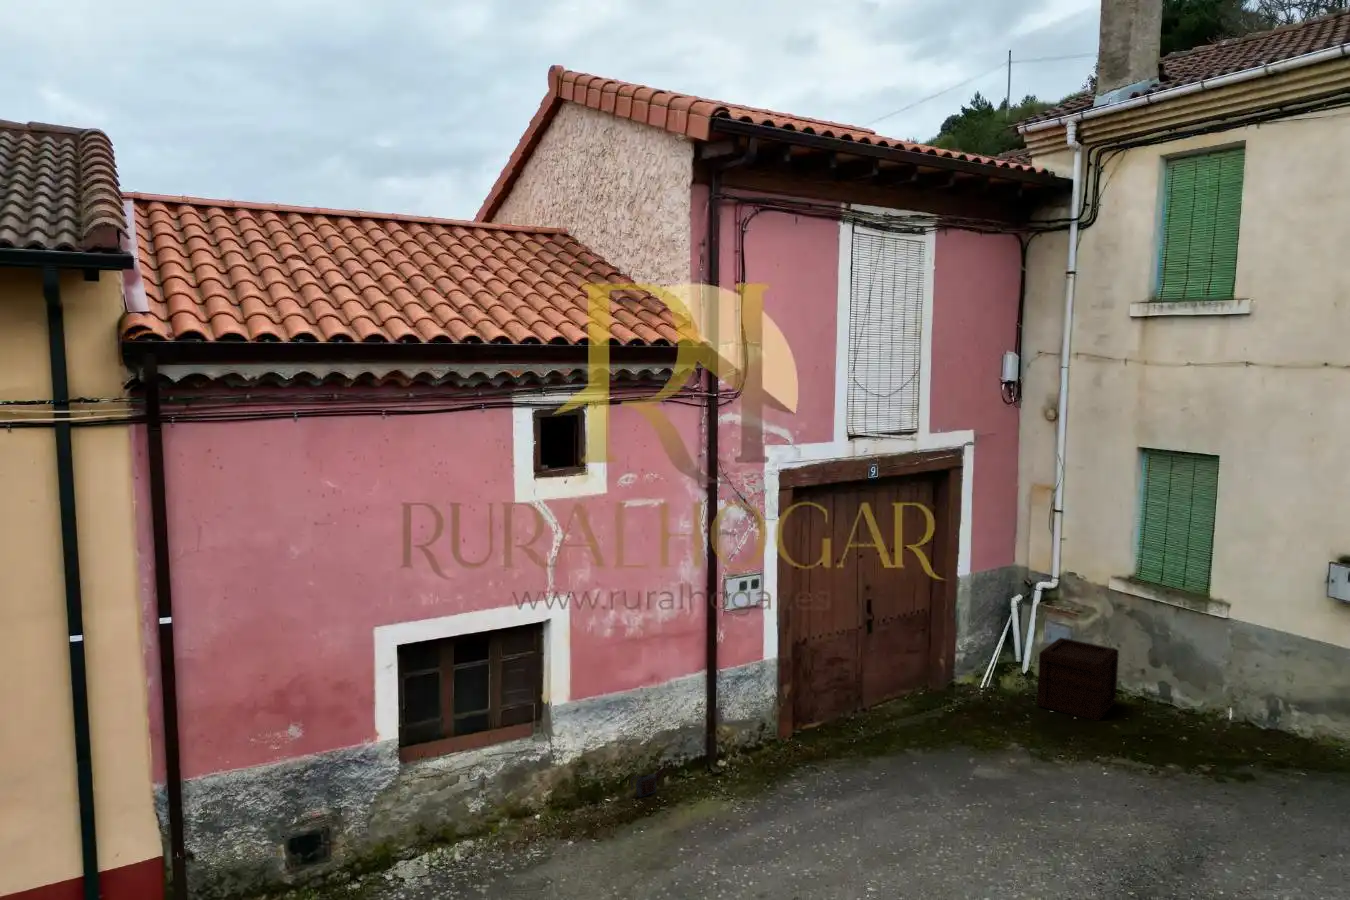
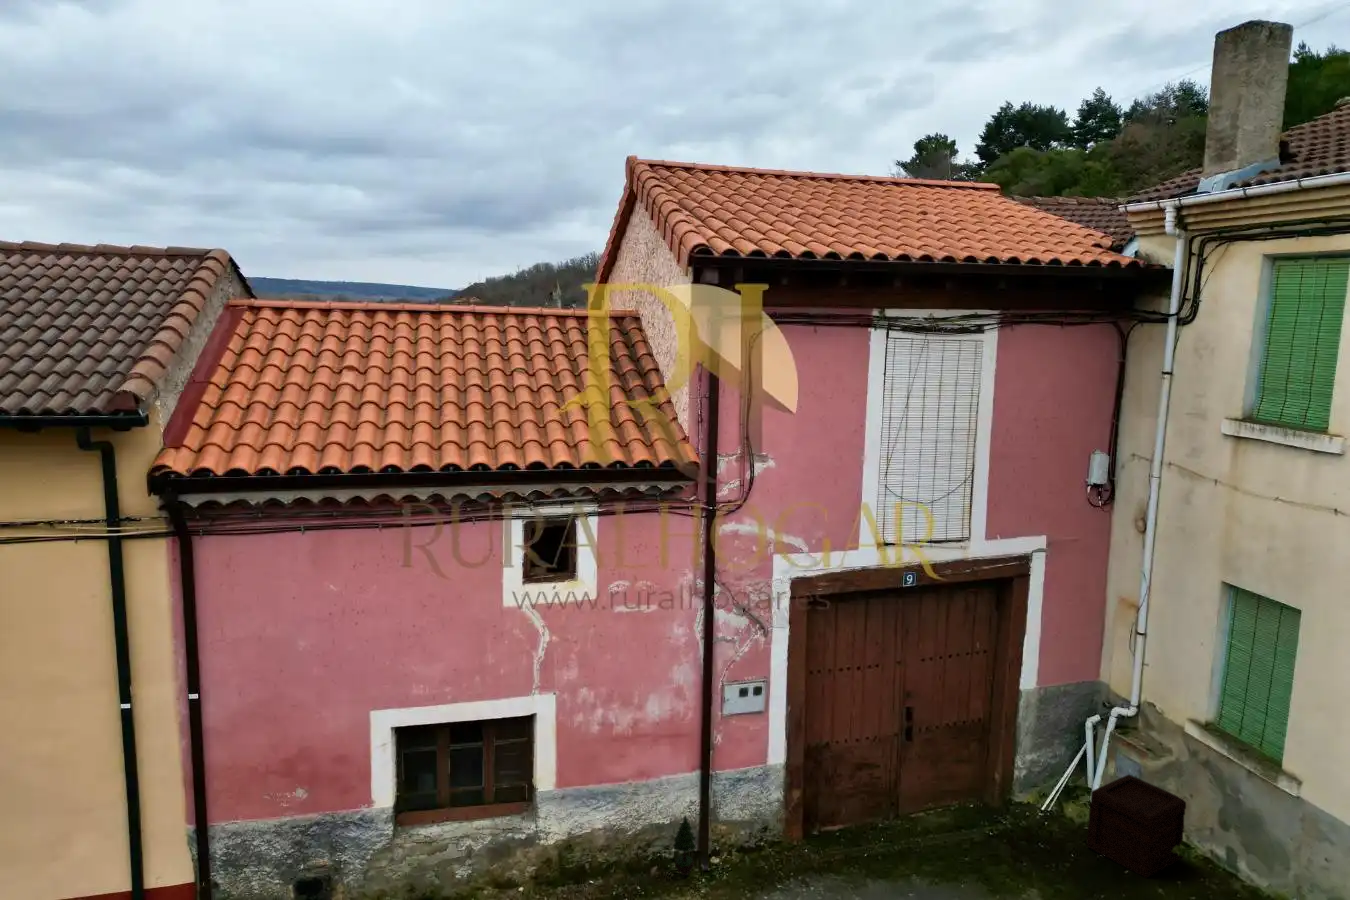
potted tree: none [685,715,710,780] -> present [673,815,696,875]
watering can: present [630,768,664,797] -> none [613,858,651,884]

